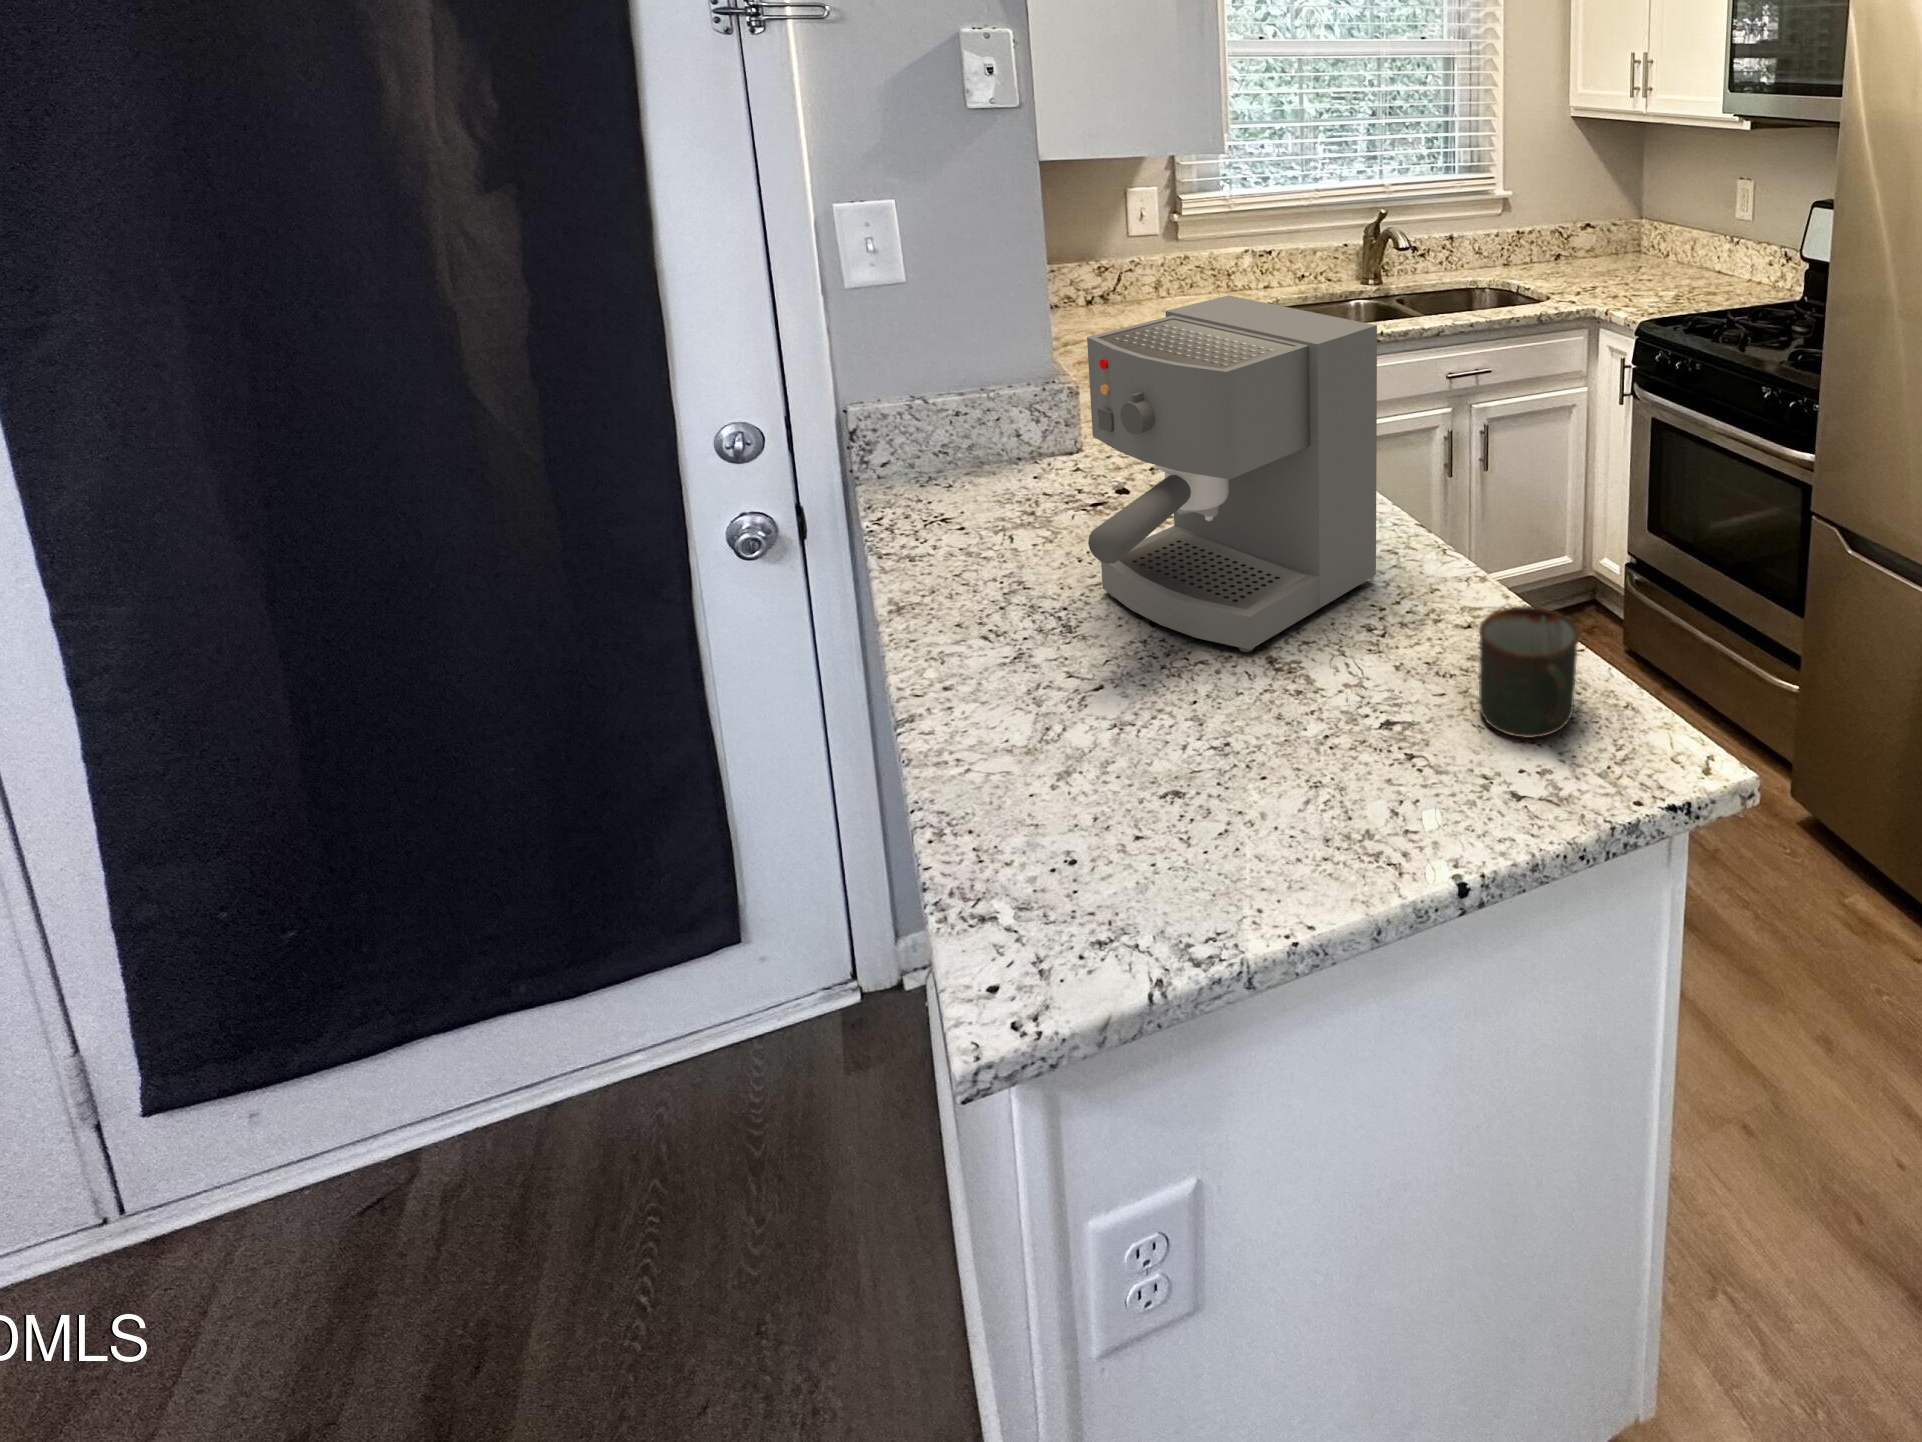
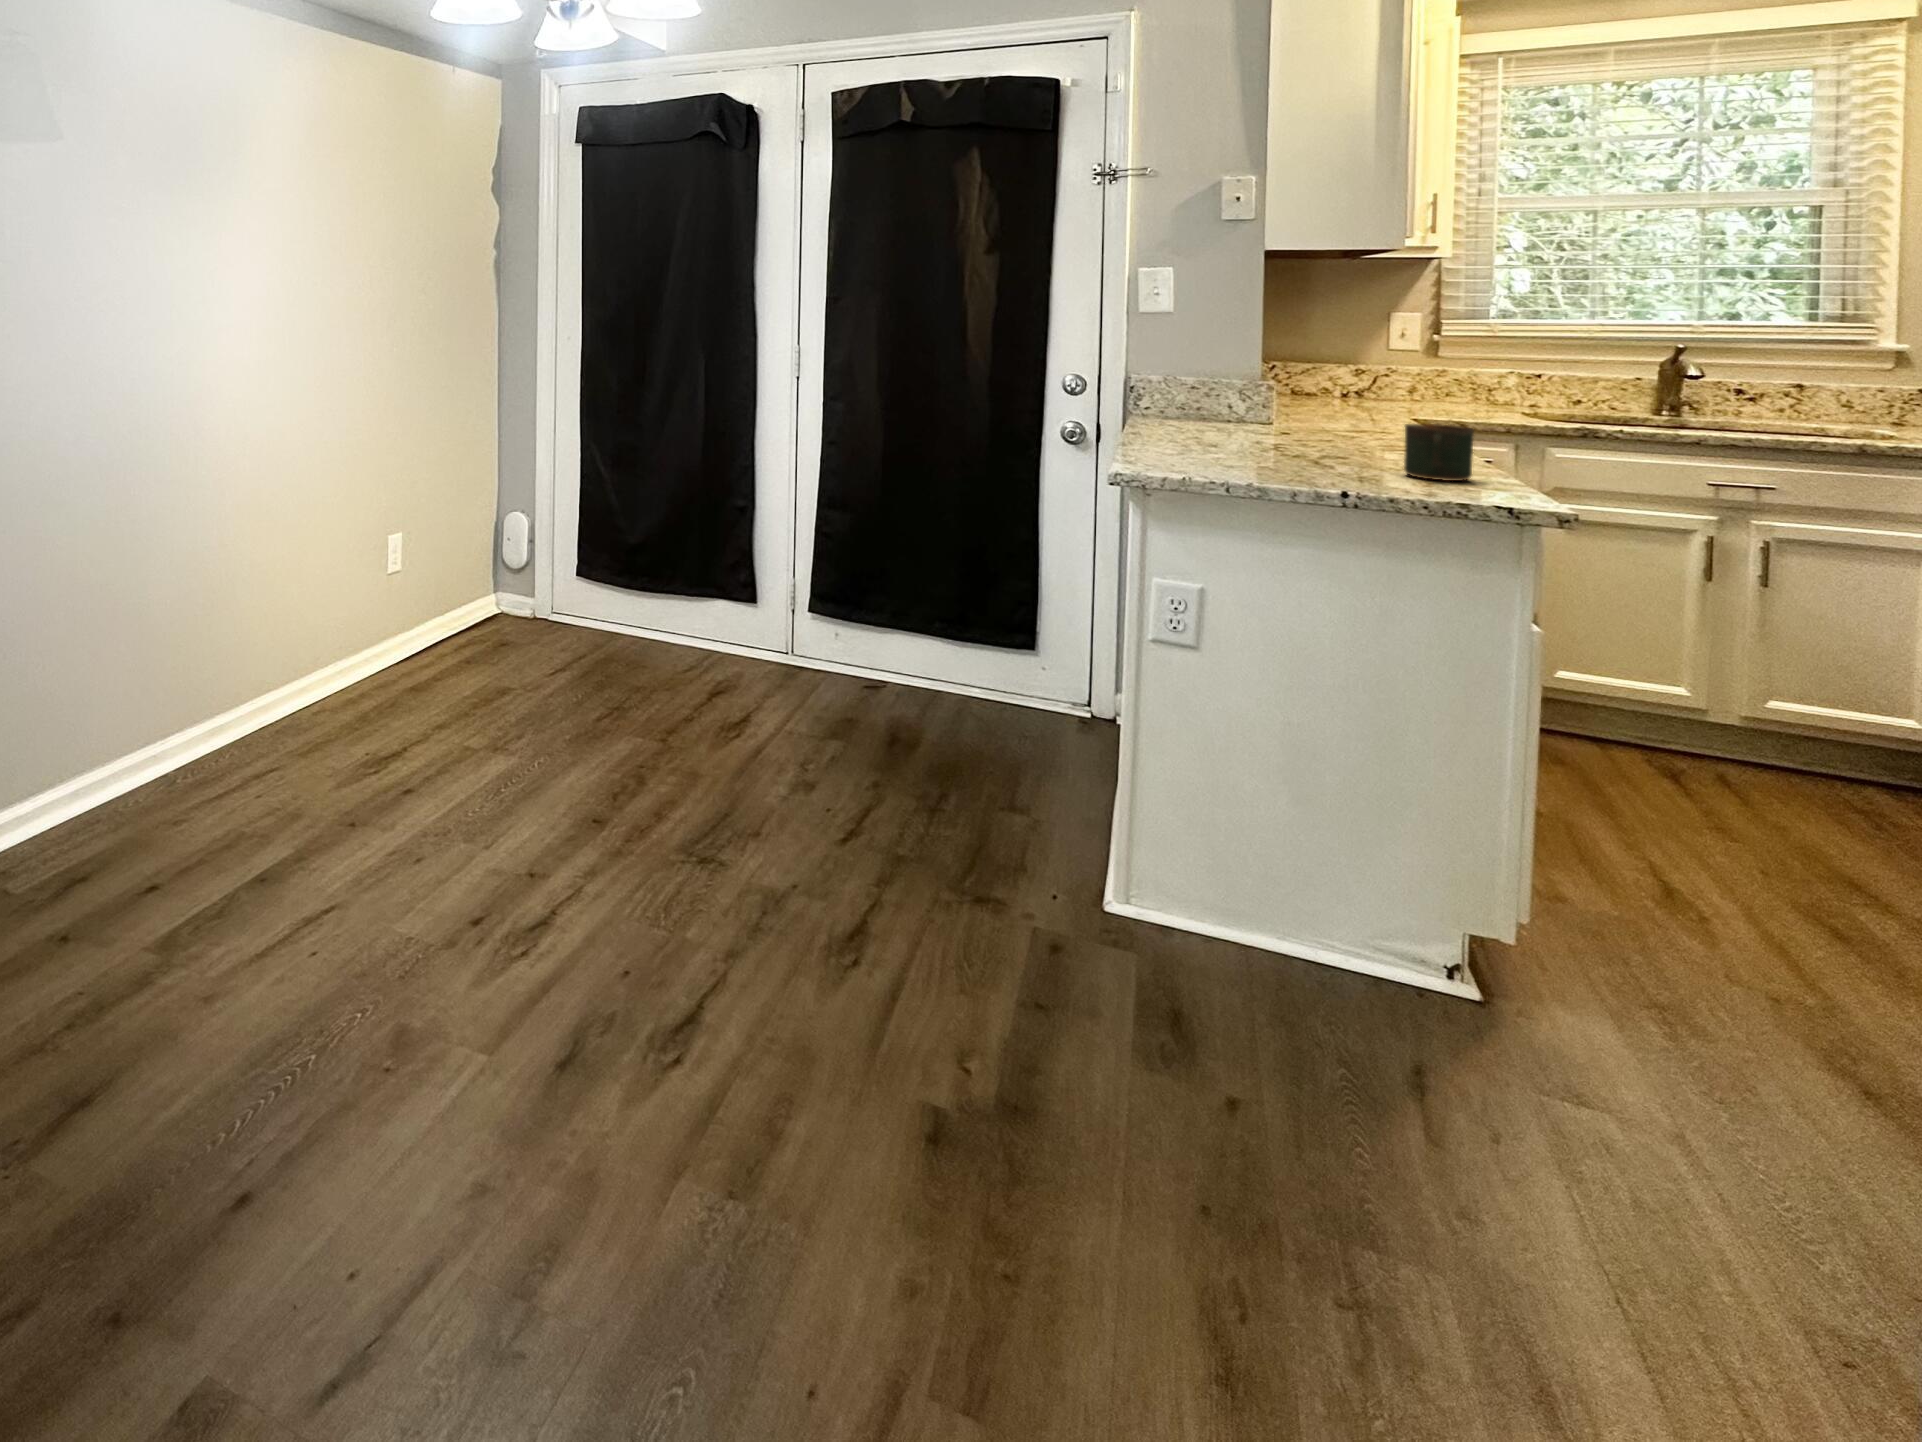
coffee maker: present [1087,295,1377,652] -> none [1204,298,1413,455]

